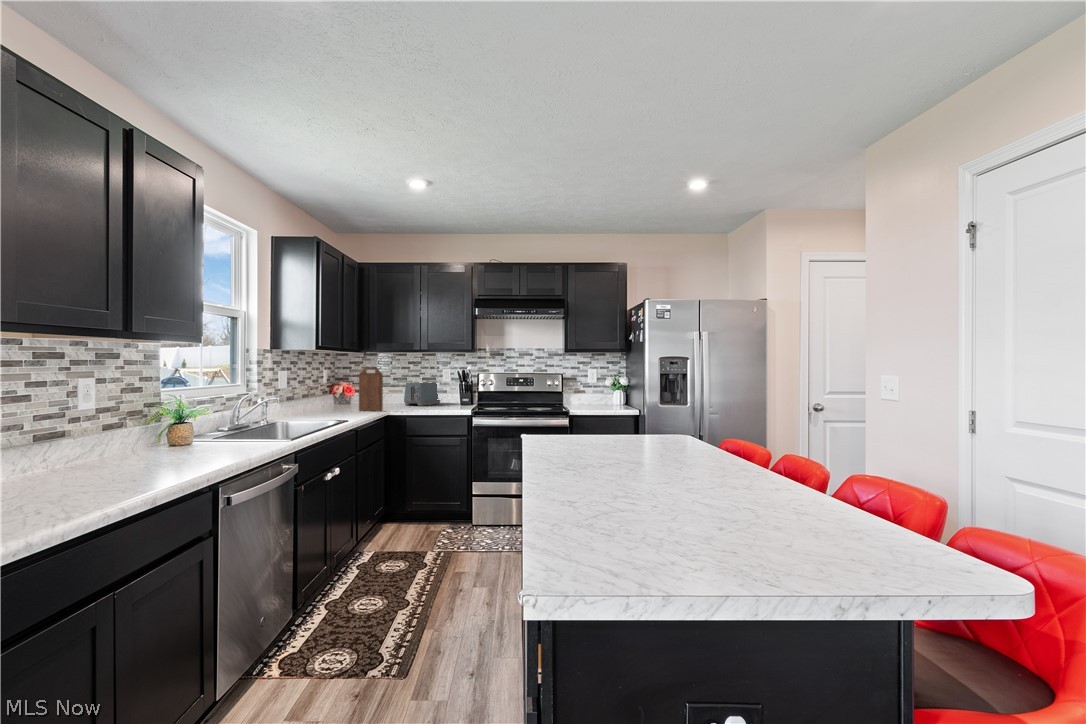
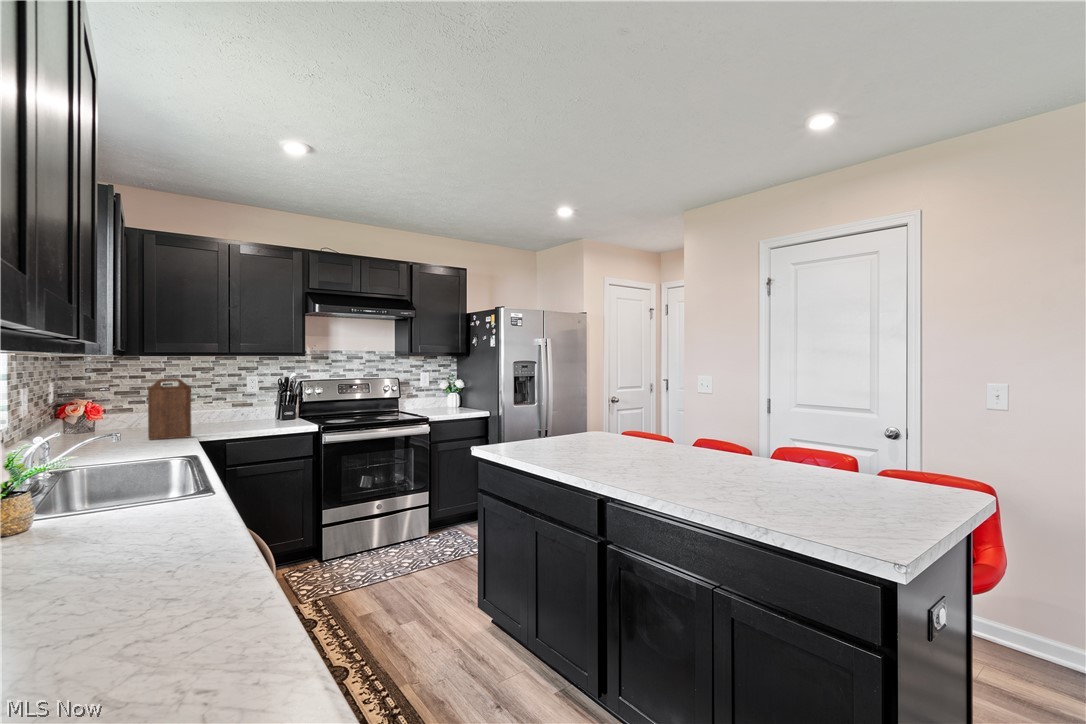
toaster: present [404,382,440,406] -> none [194,393,241,426]

